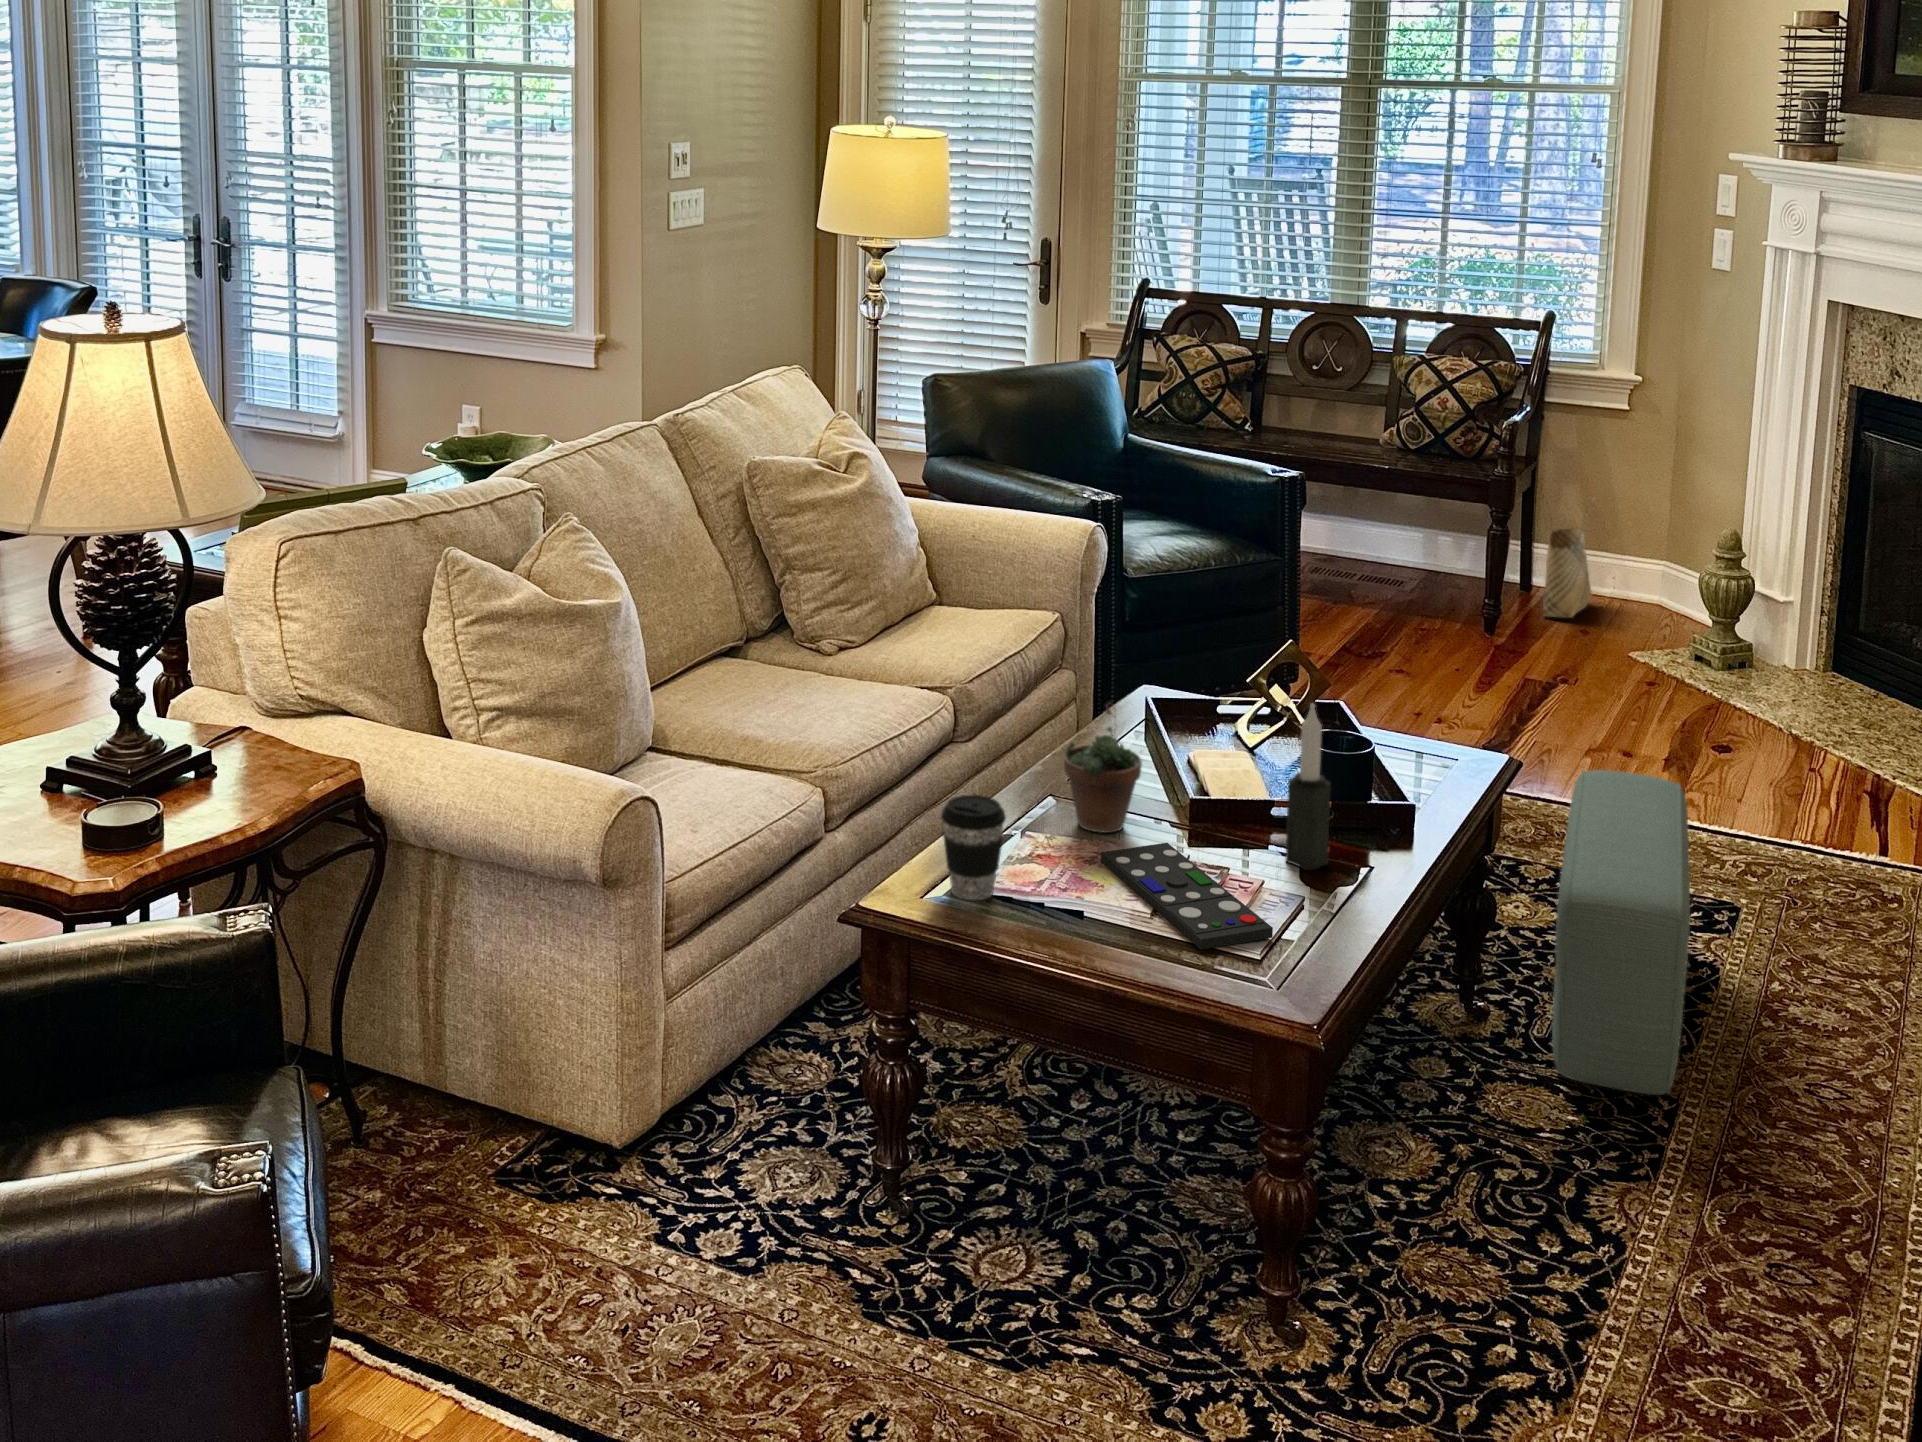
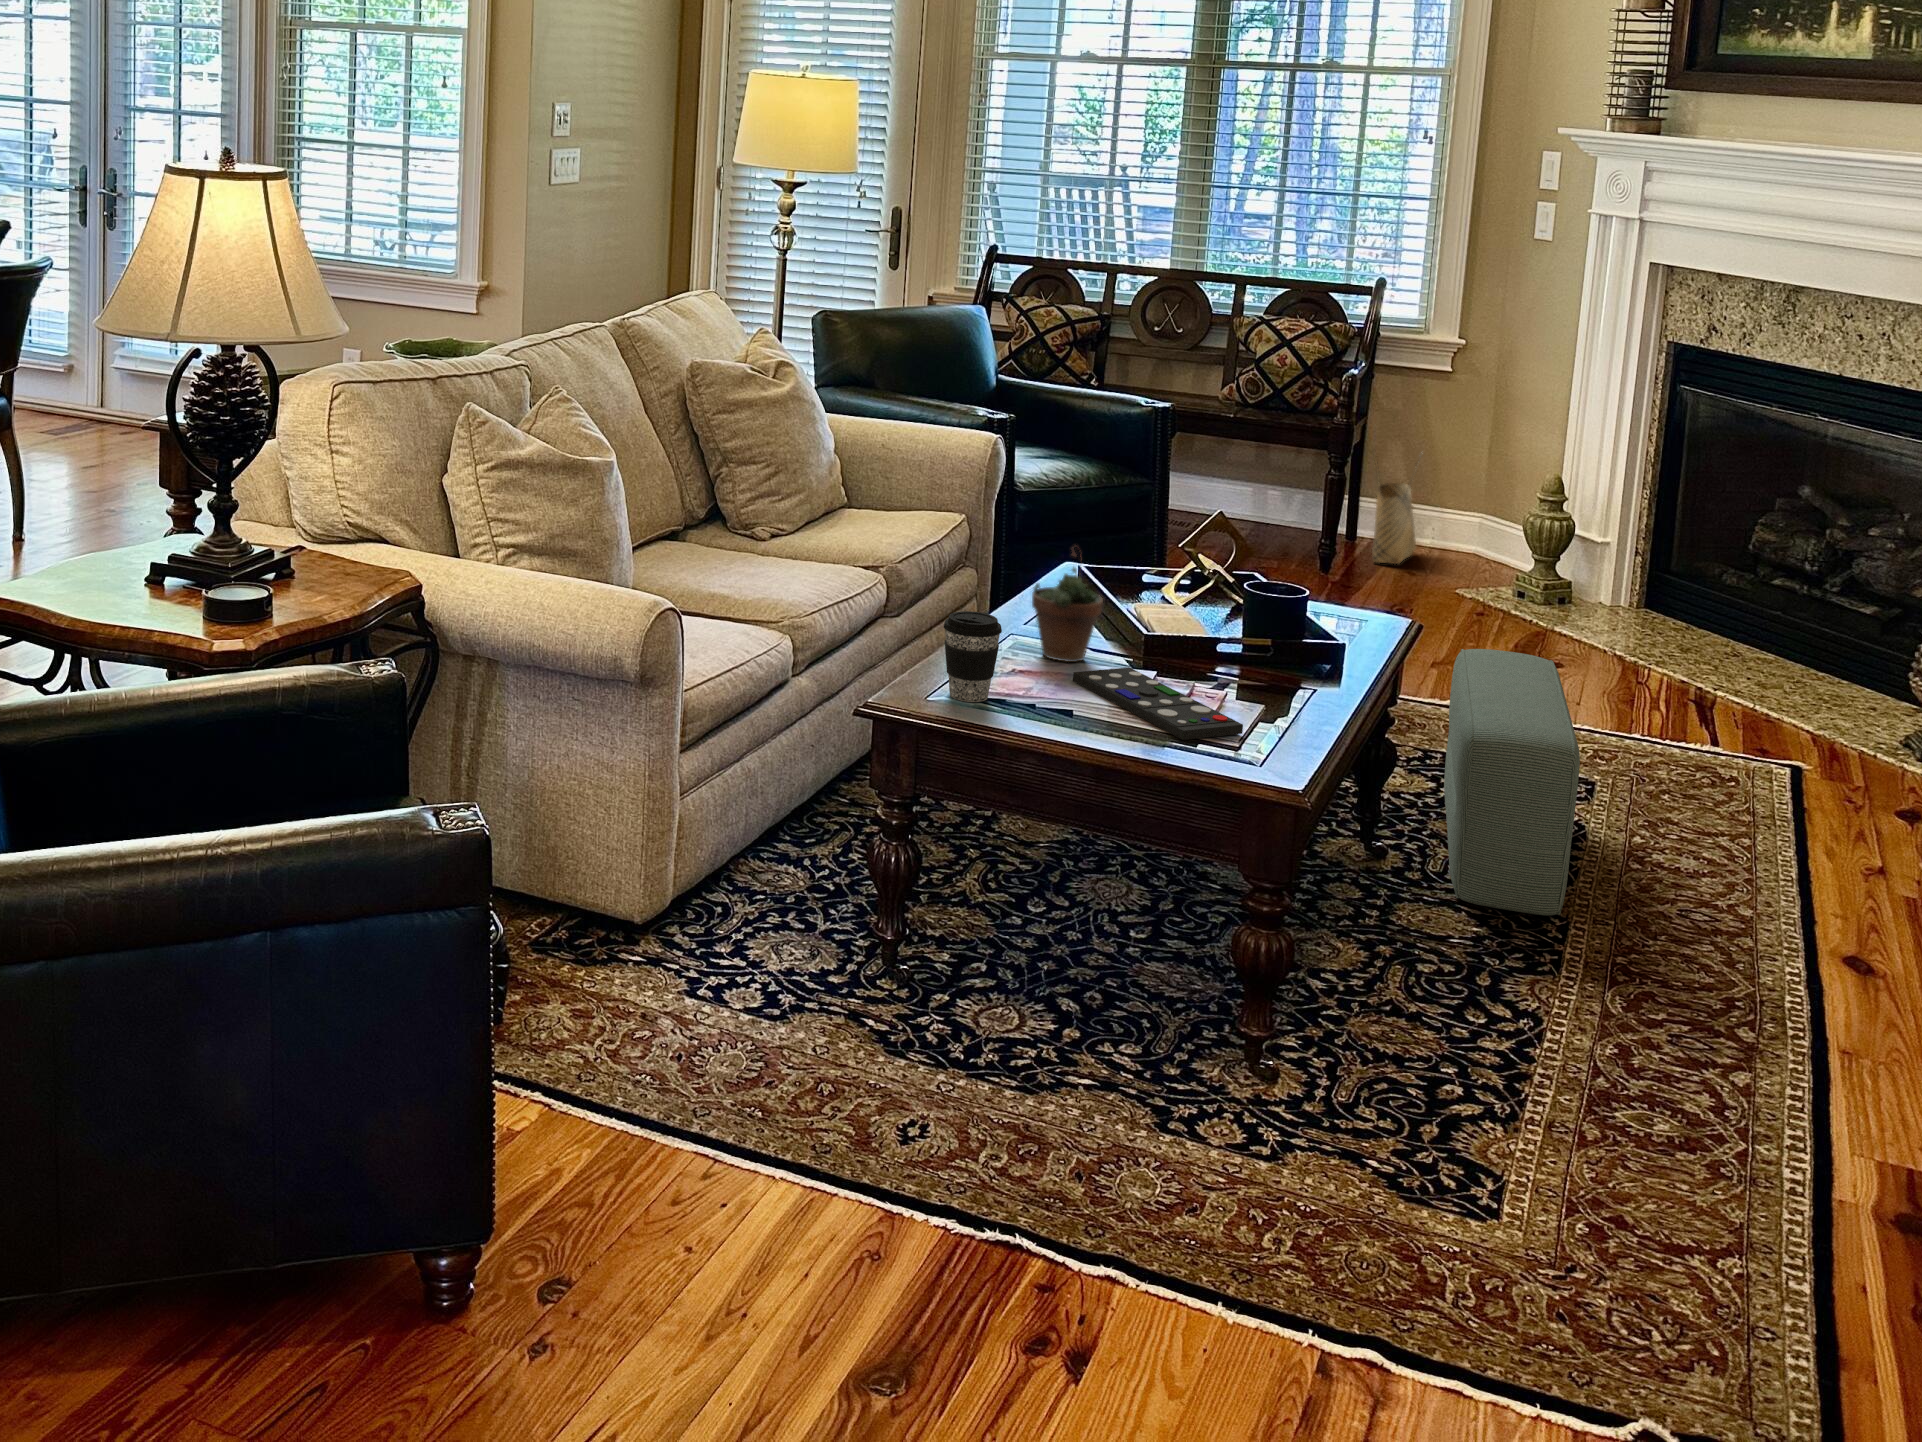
candle: present [1285,703,1331,870] -> none [1234,543,1278,692]

